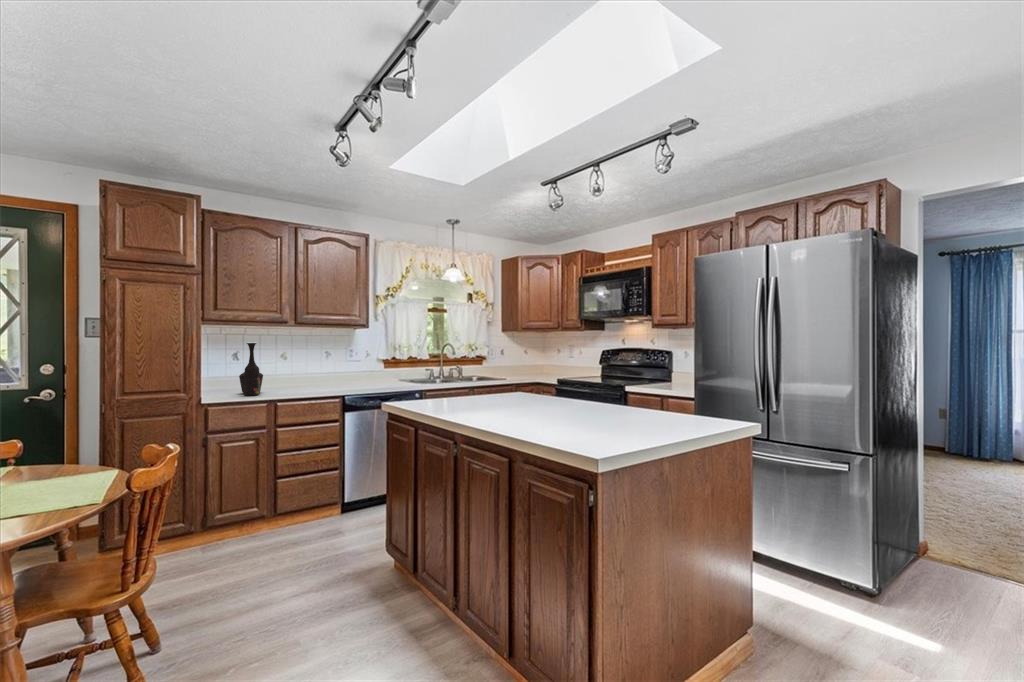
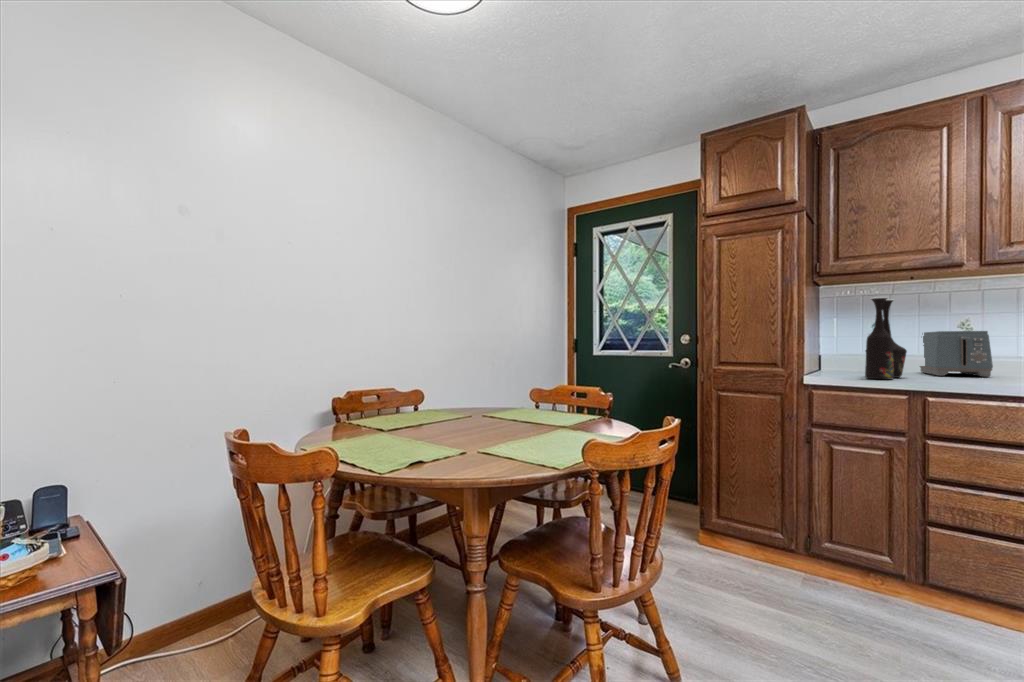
toaster: none [257,360,298,389] -> present [920,331,993,377]

